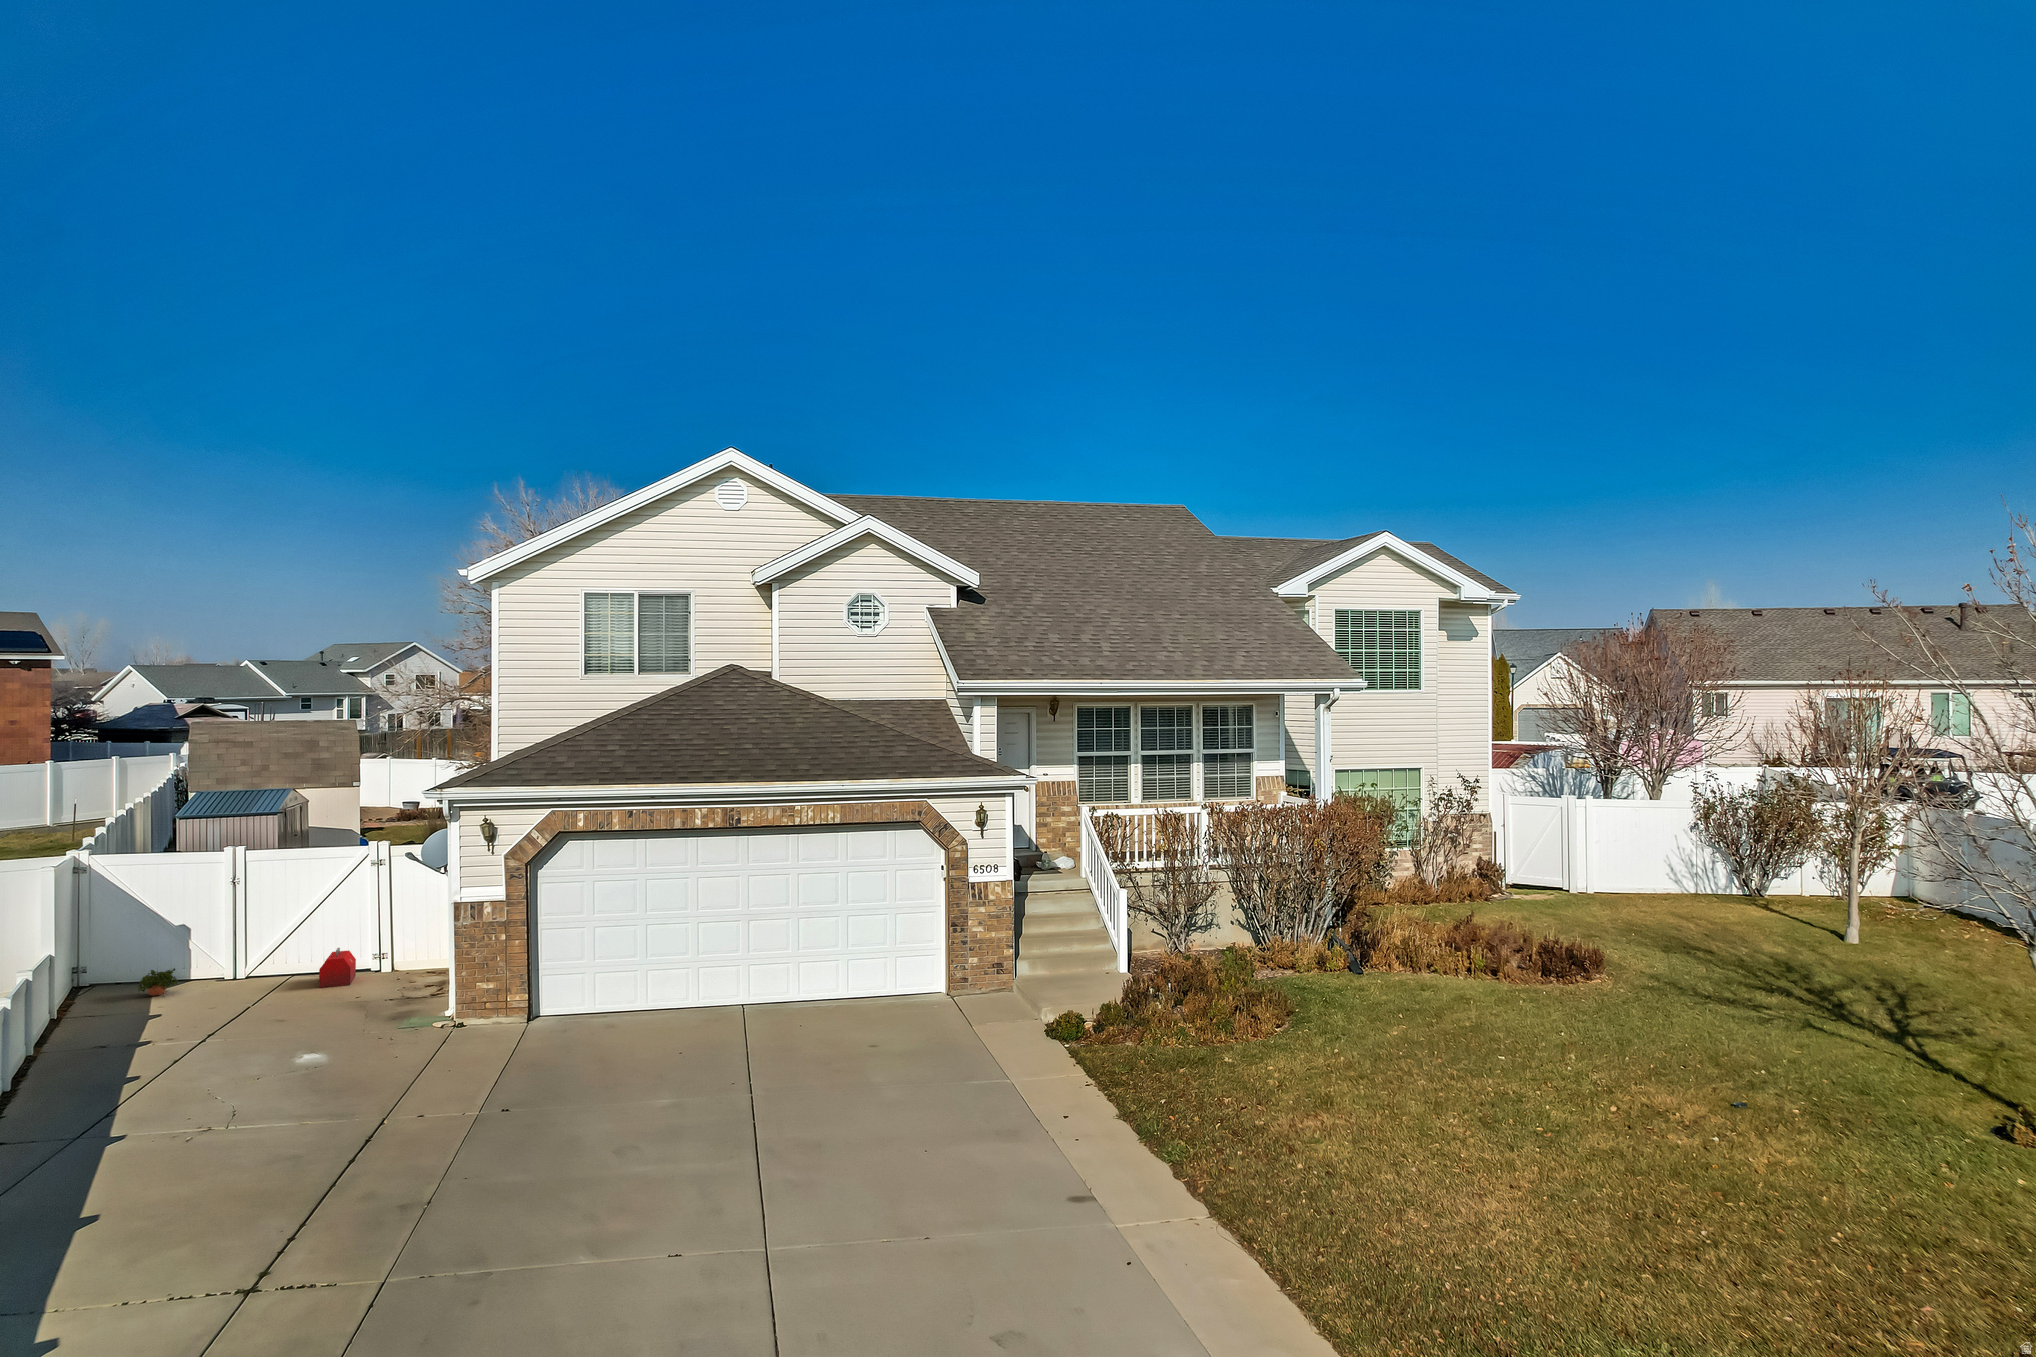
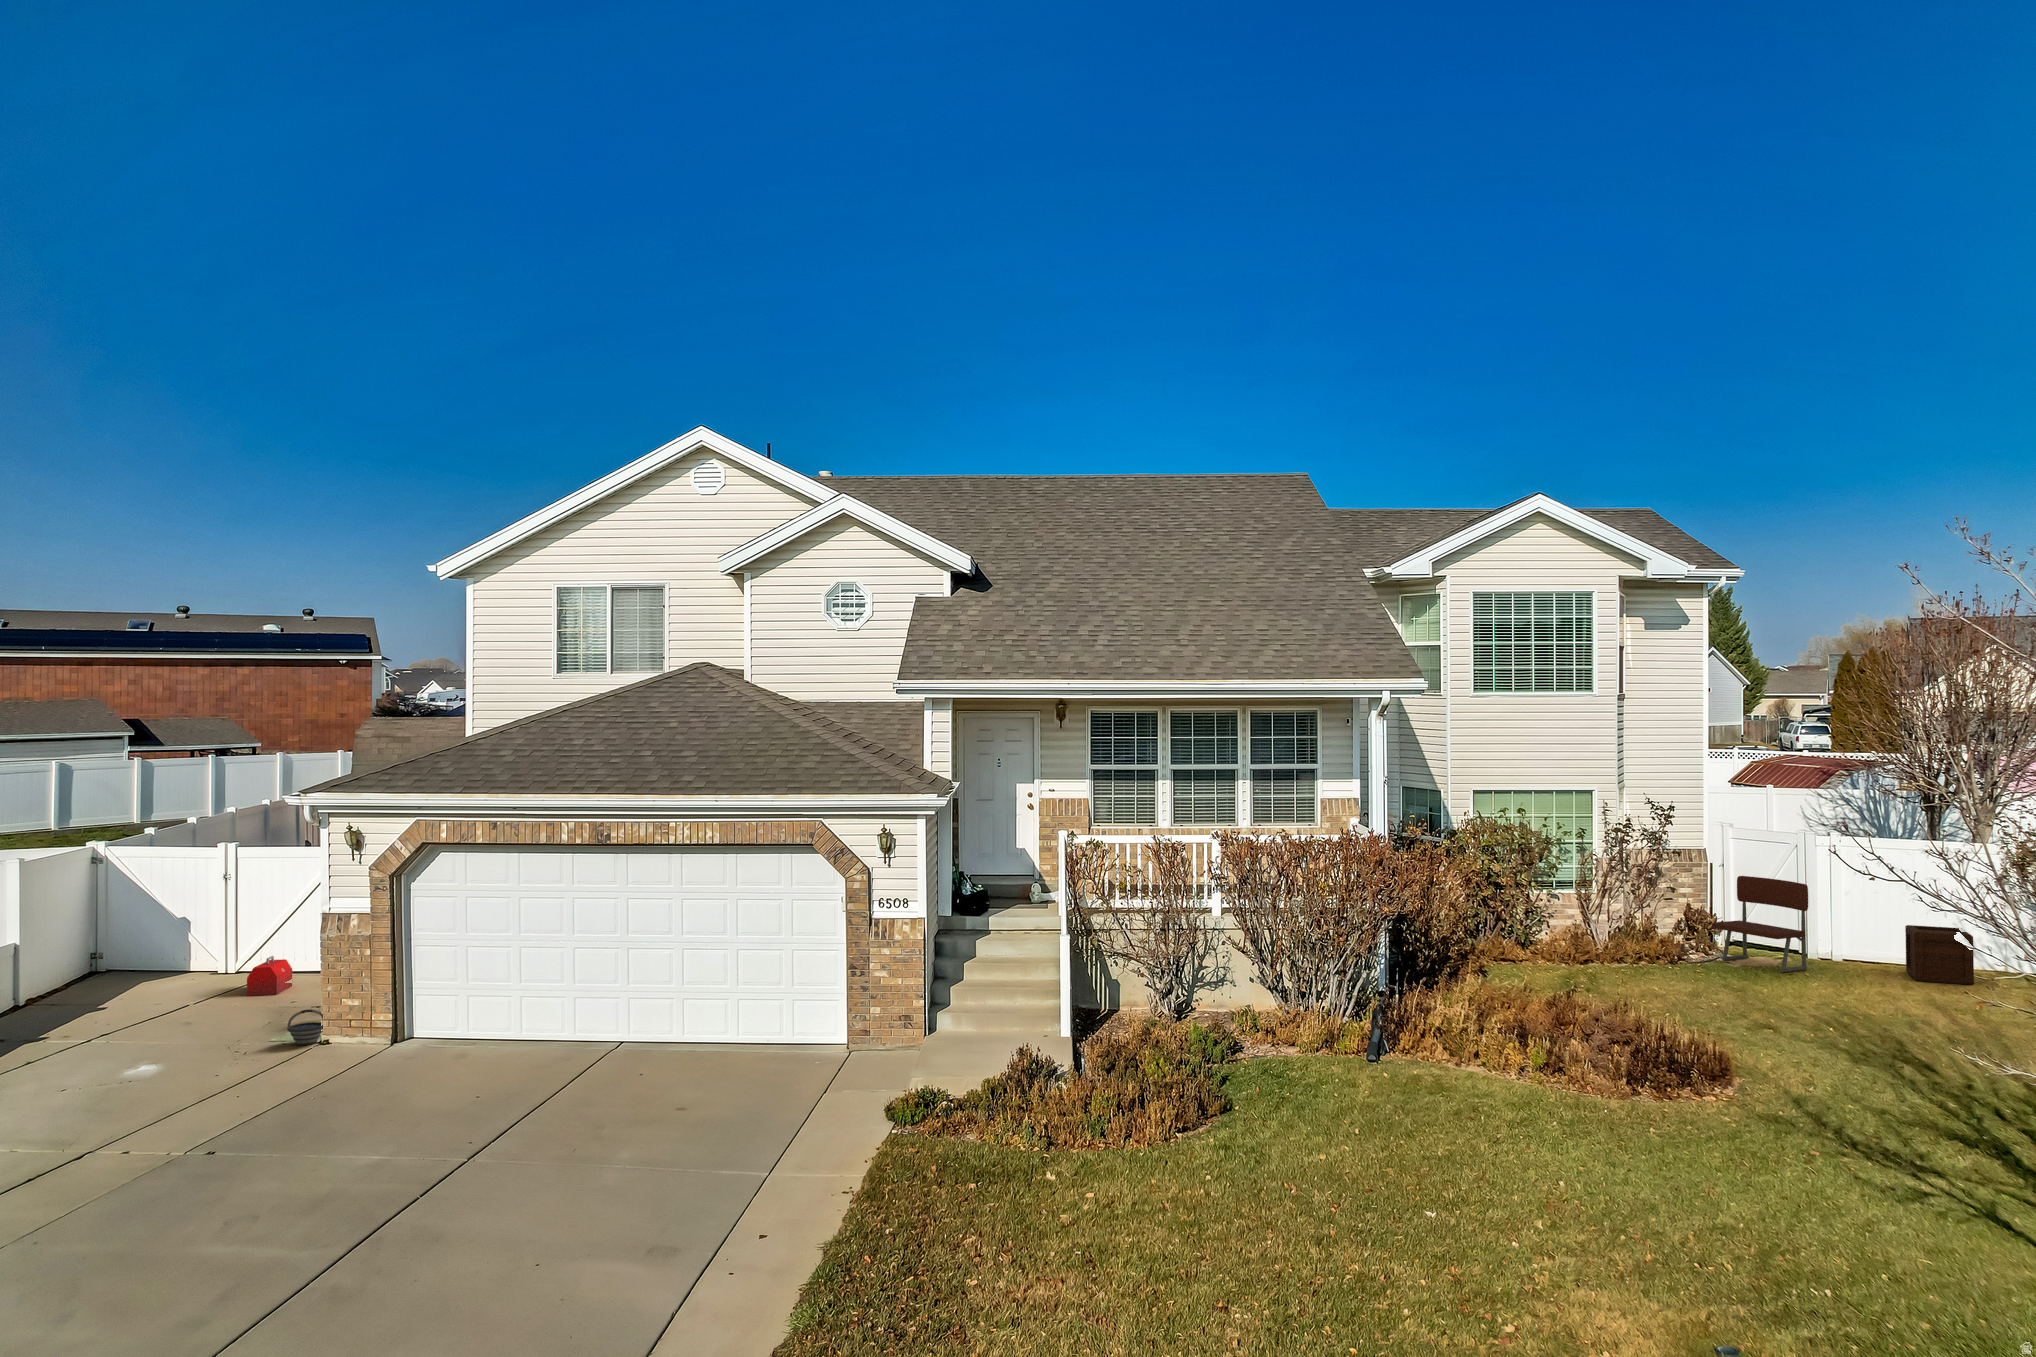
bench: none [1521,827,1592,898] -> present [1712,876,1808,972]
wooden crate: none [1653,859,1705,900] -> present [1905,925,1974,985]
potted plant: present [138,968,177,996] -> none [83,968,128,996]
bucket: none [426,994,462,1028] -> present [287,1009,323,1045]

